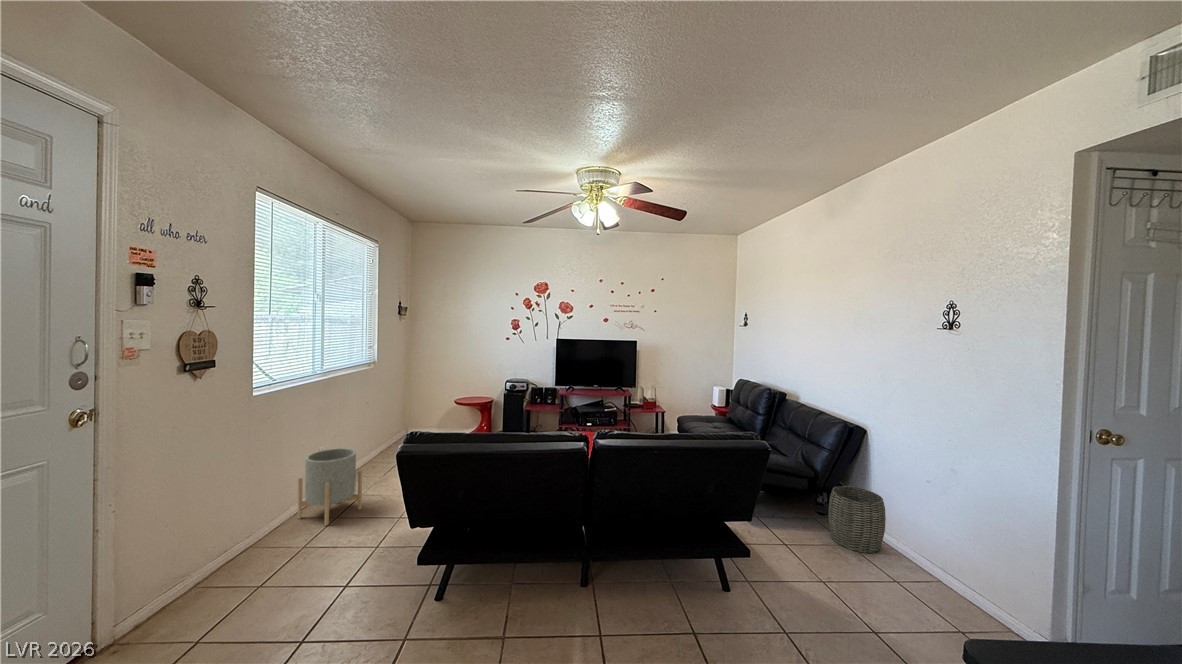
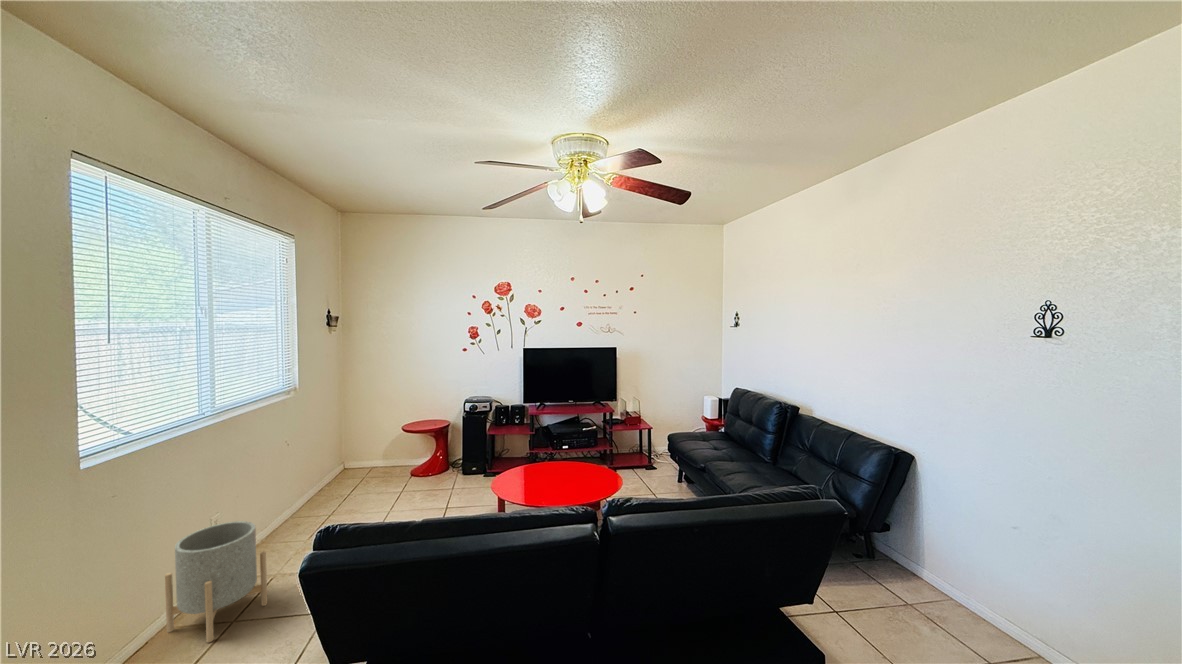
woven basket: present [828,486,886,553] -> none [875,526,948,614]

